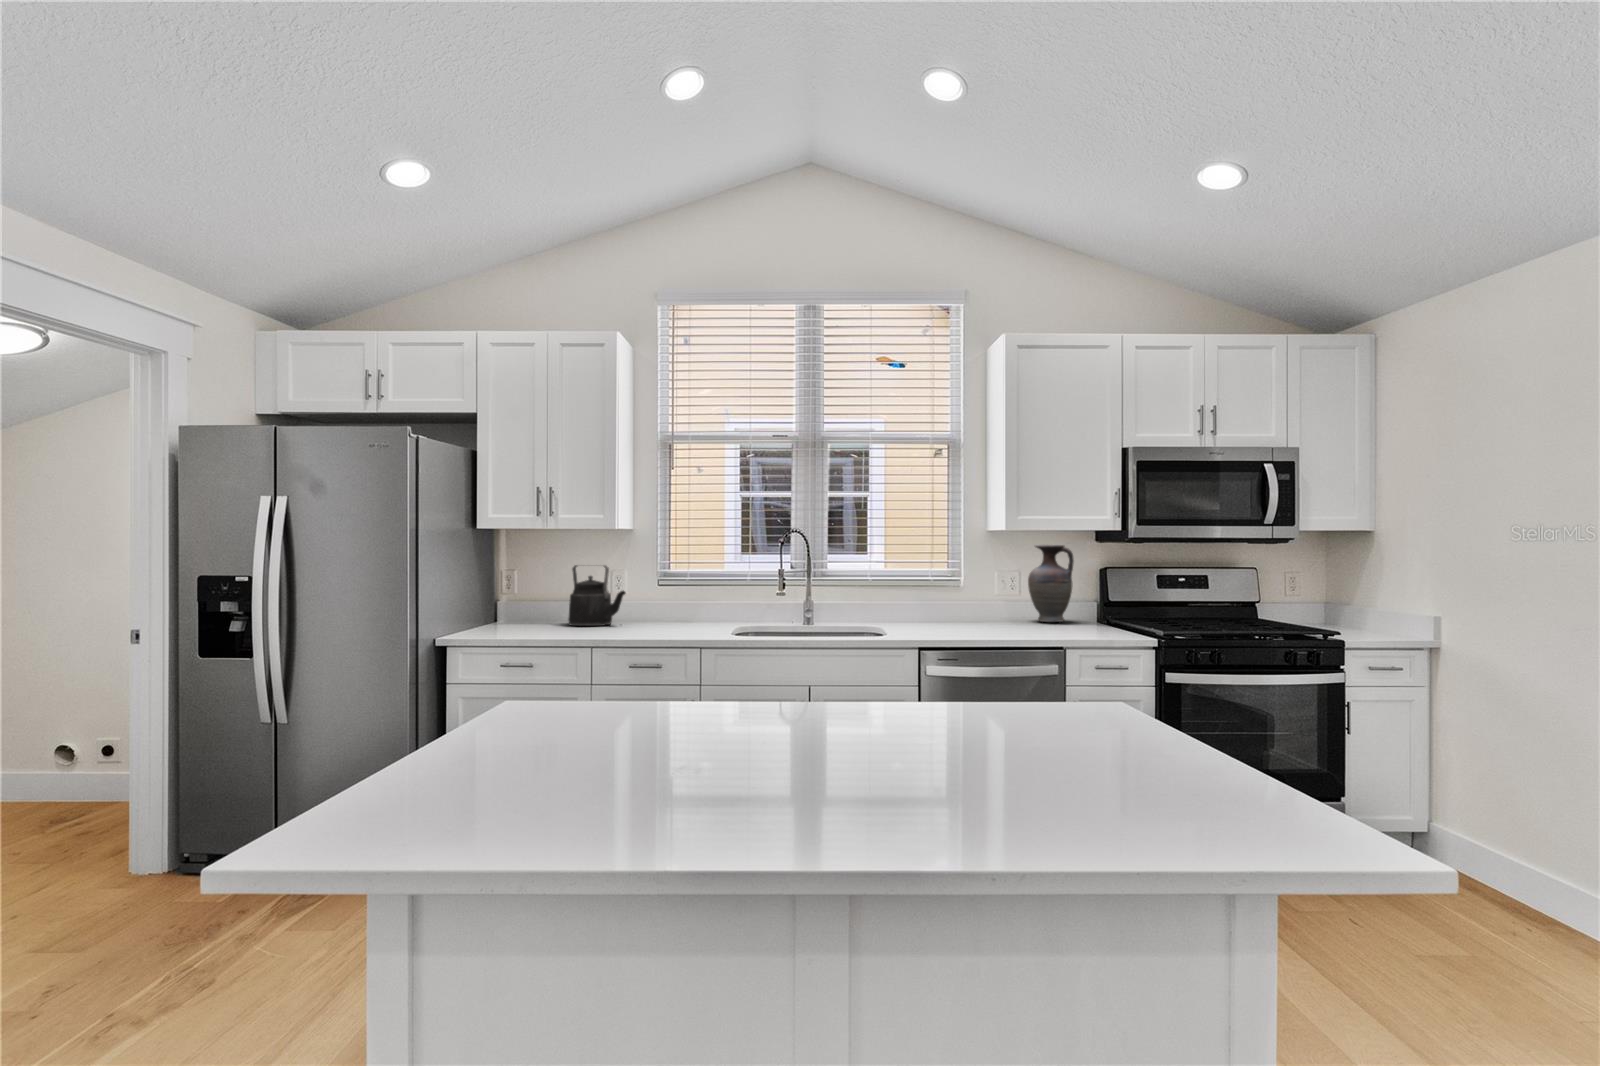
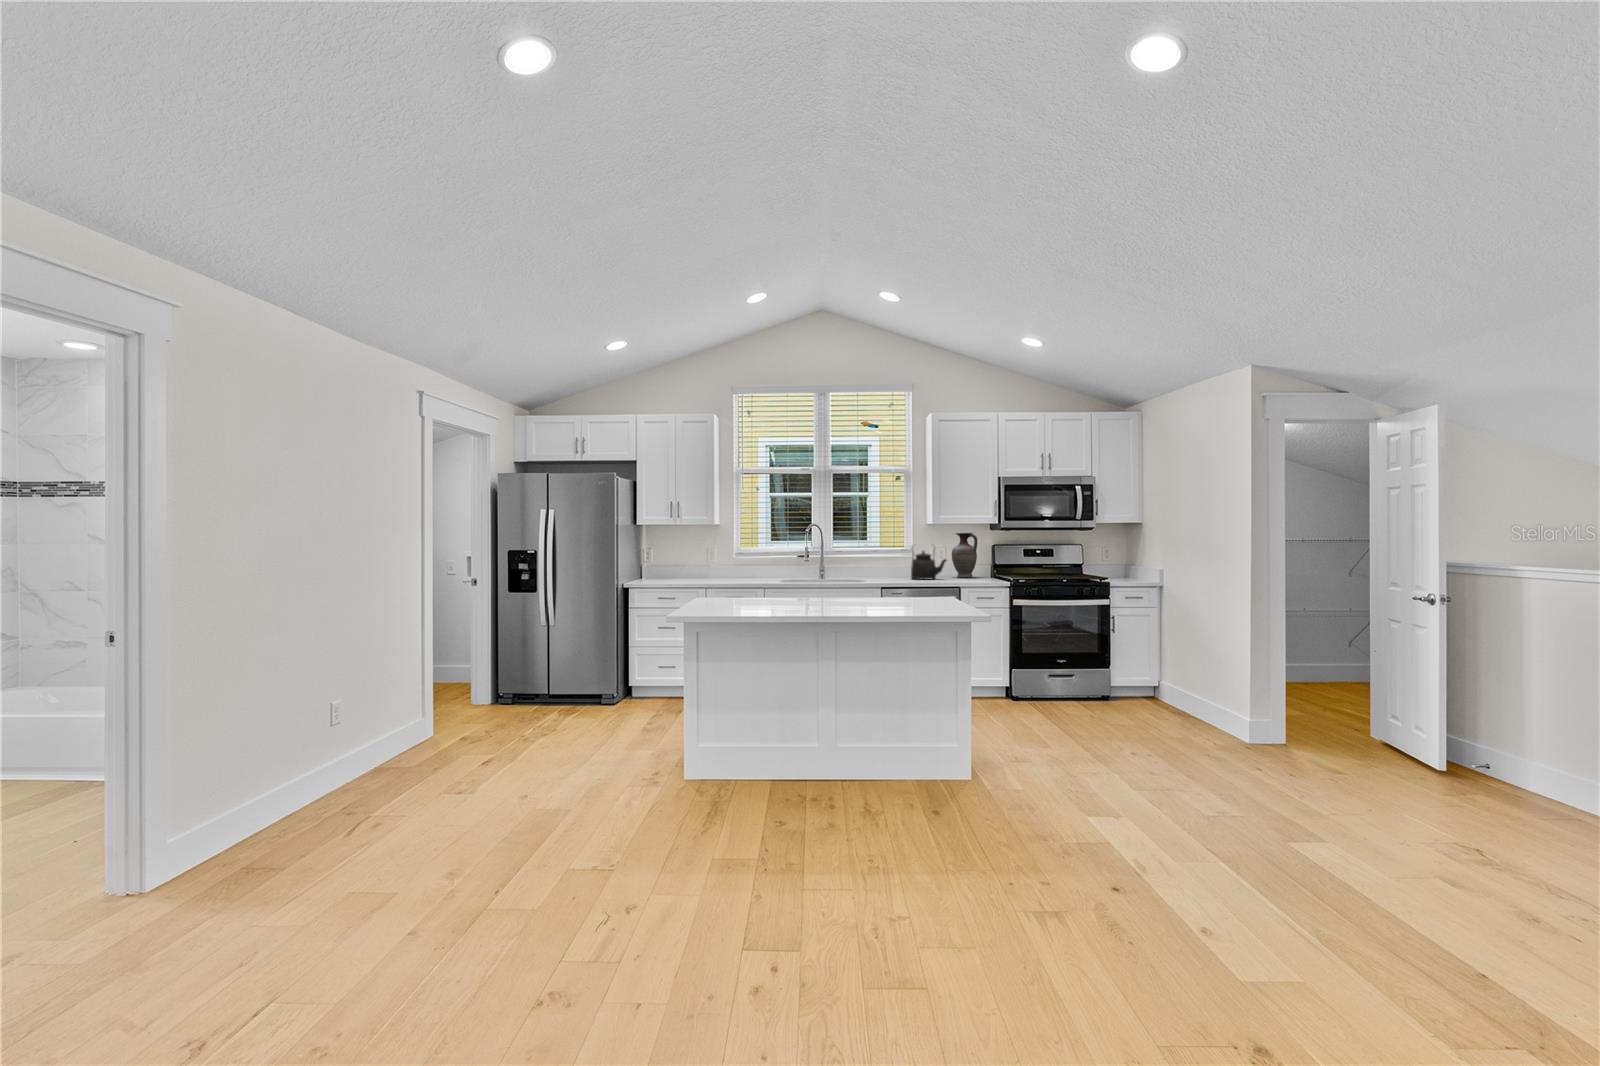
kettle: present [568,565,626,626] -> present [911,548,946,580]

